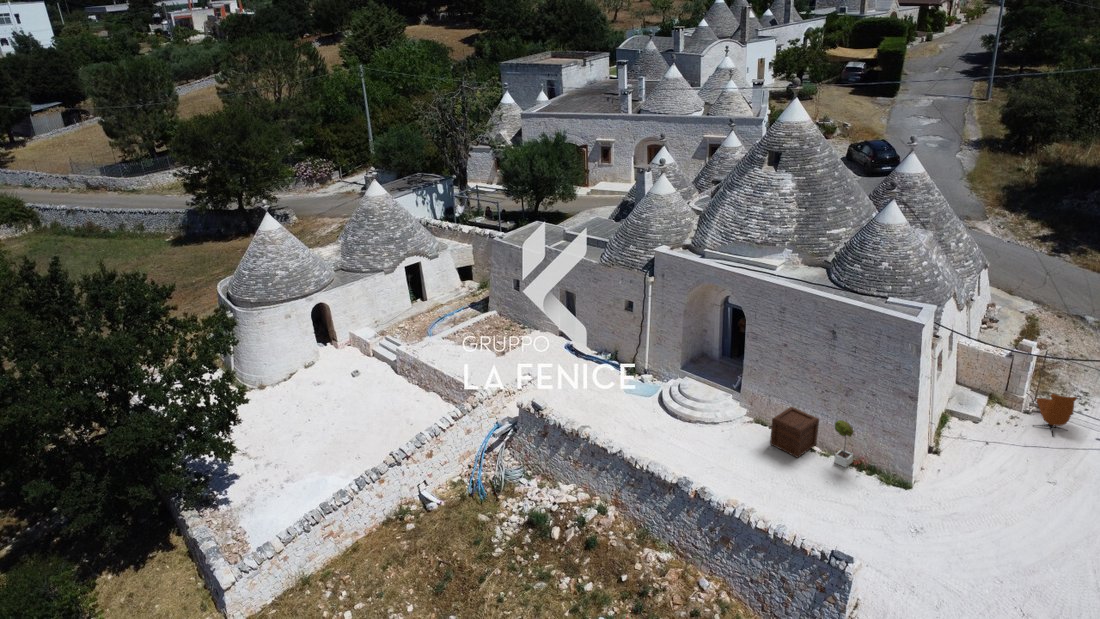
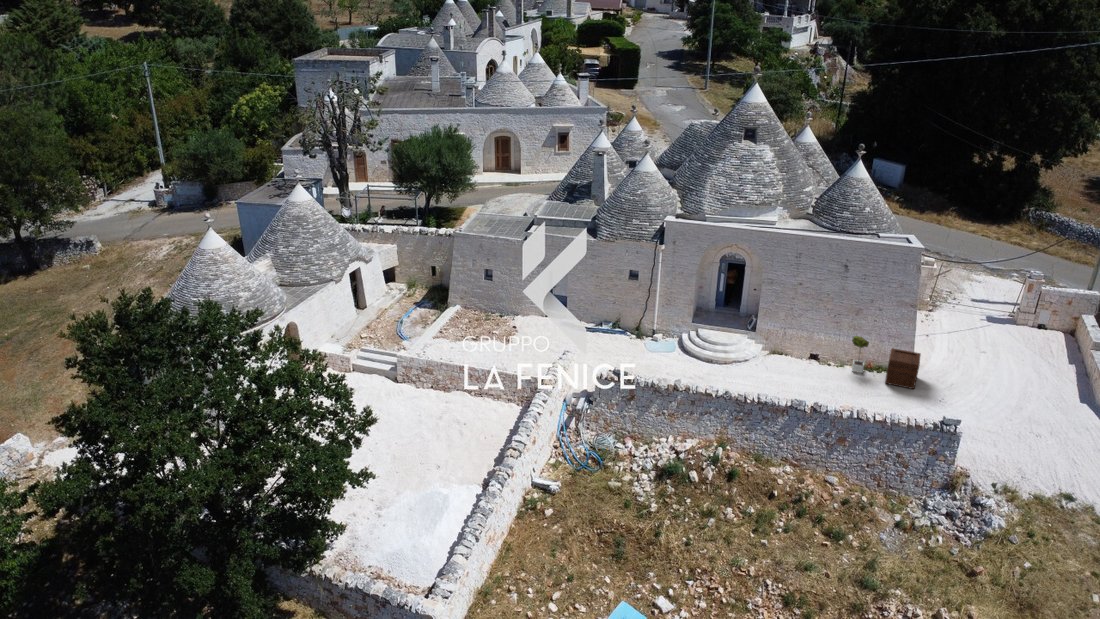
lounge chair: present [1034,394,1077,436] -> none [938,291,979,324]
wooden crate: present [770,407,819,457] -> present [885,348,921,389]

